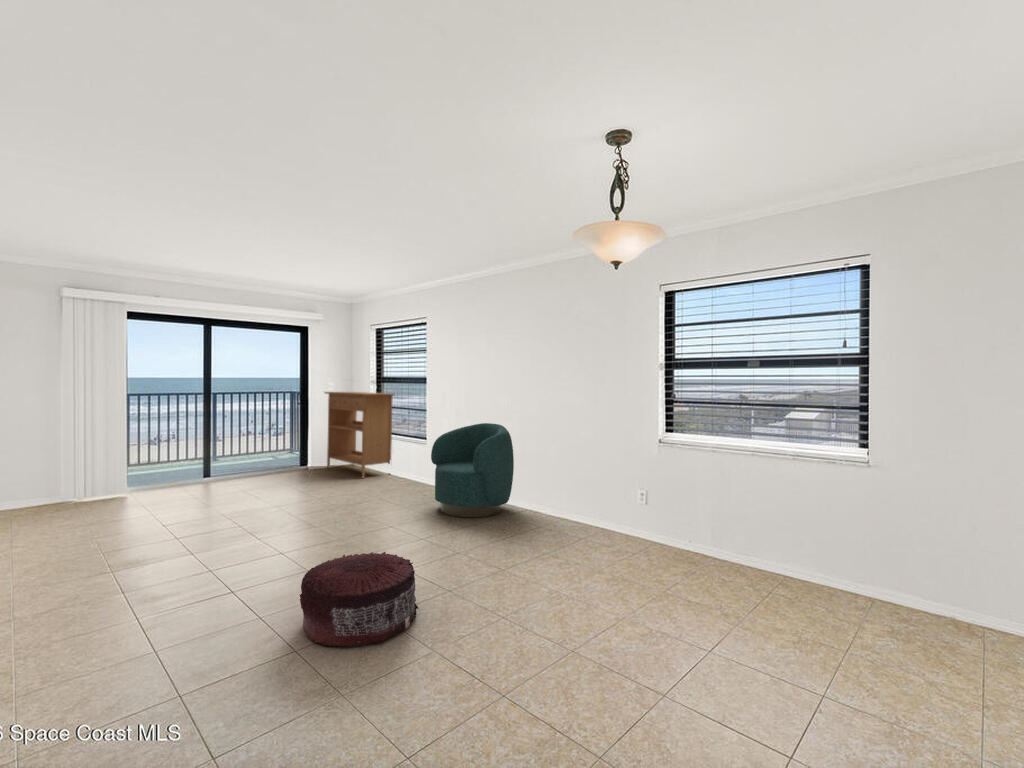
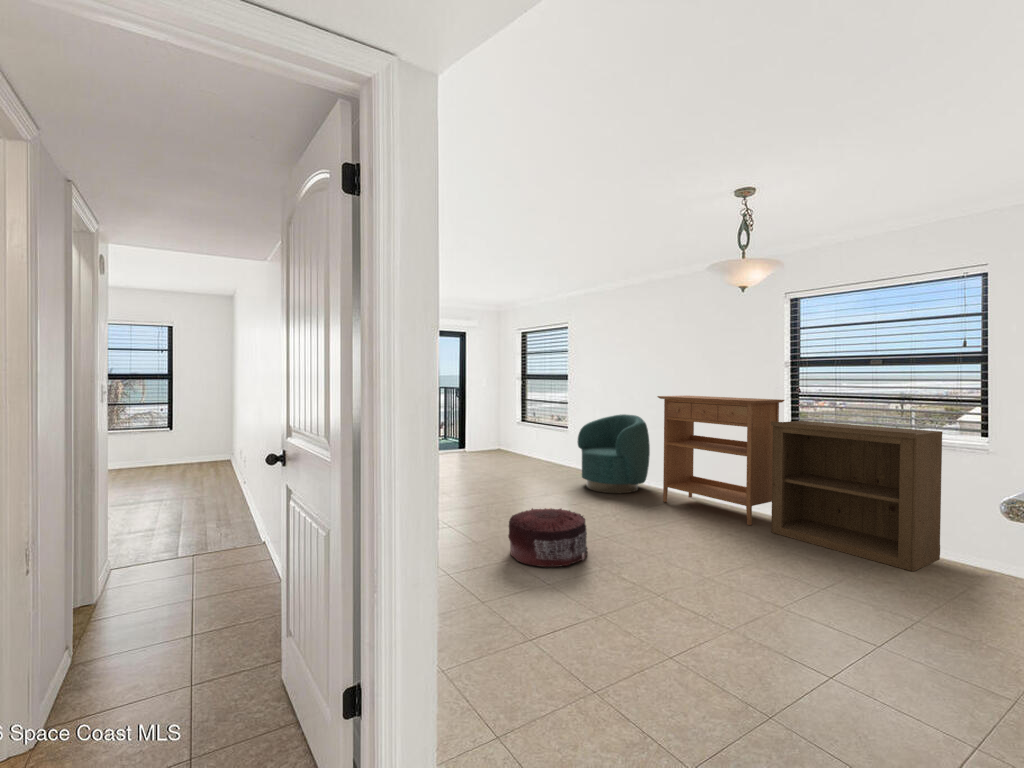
console table: present [325,392,394,478] -> present [657,396,784,525]
bookshelf: none [645,430,824,608] -> present [771,421,942,571]

